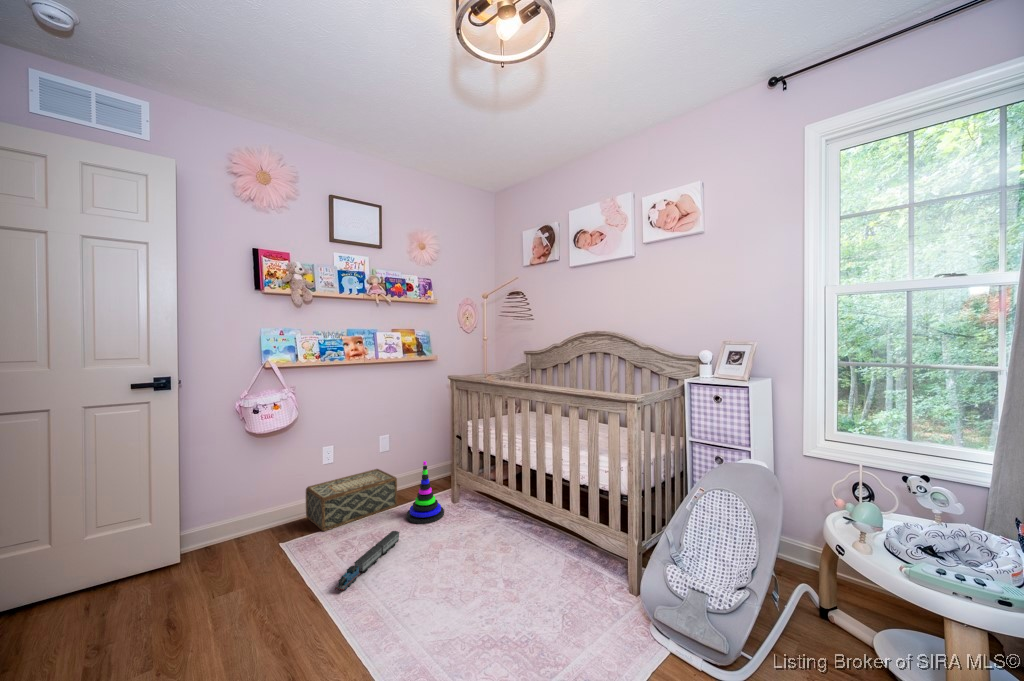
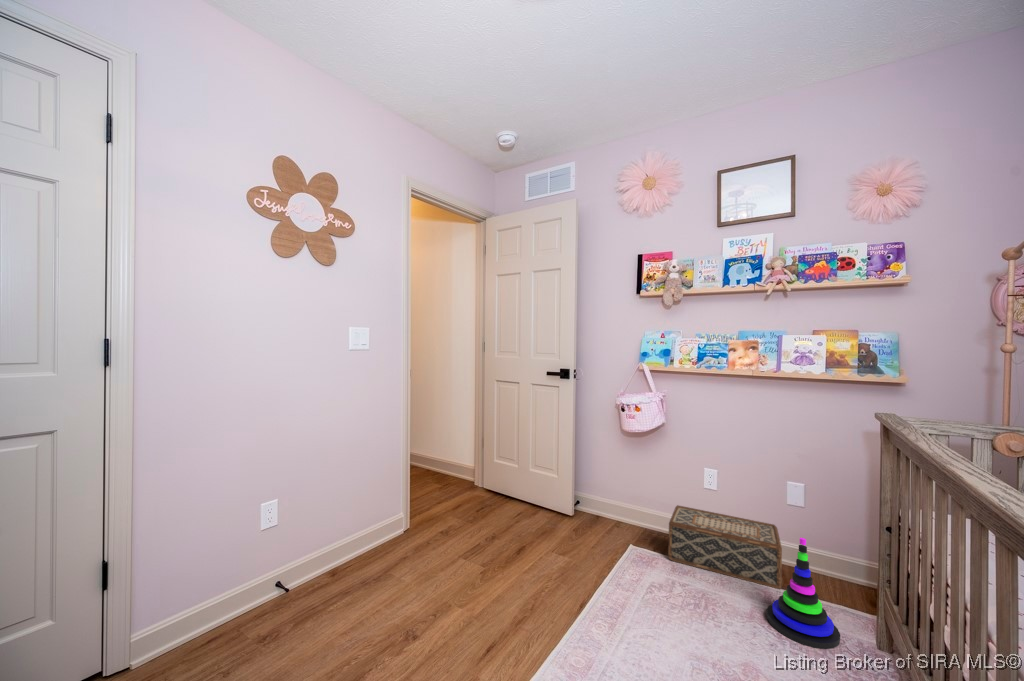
toy train: present [335,531,399,591] -> none [598,601,717,626]

